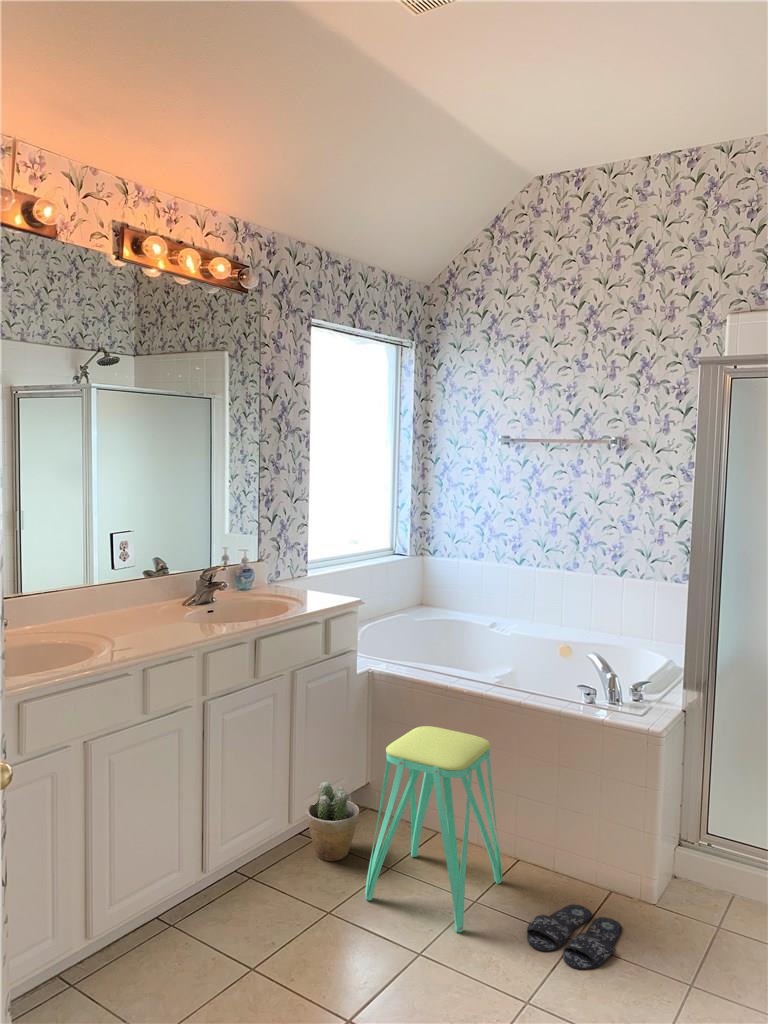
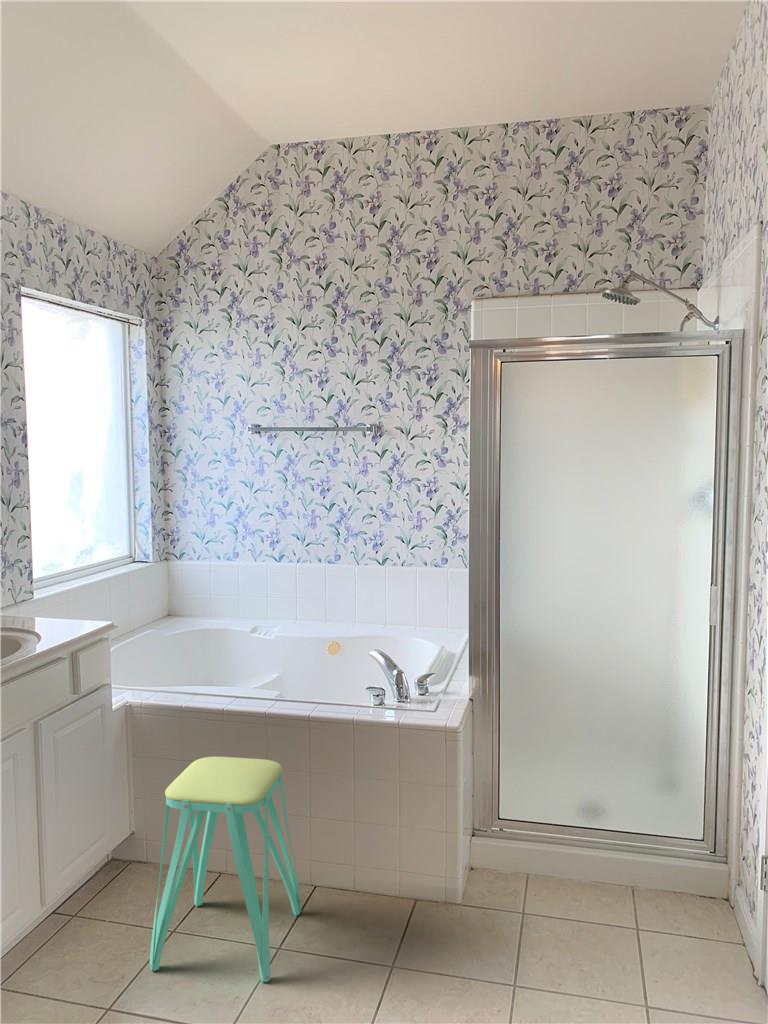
potted plant: present [306,782,359,861] -> none [64,841,130,934]
slippers: present [527,905,622,969] -> none [338,919,431,990]

